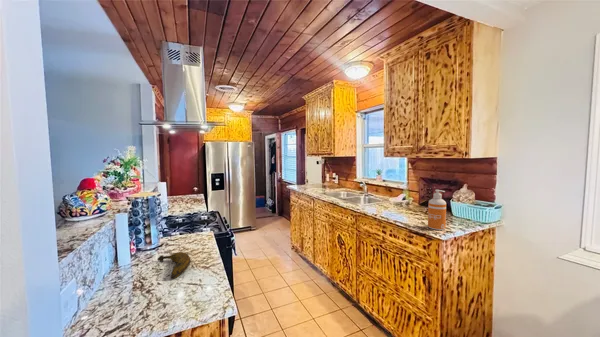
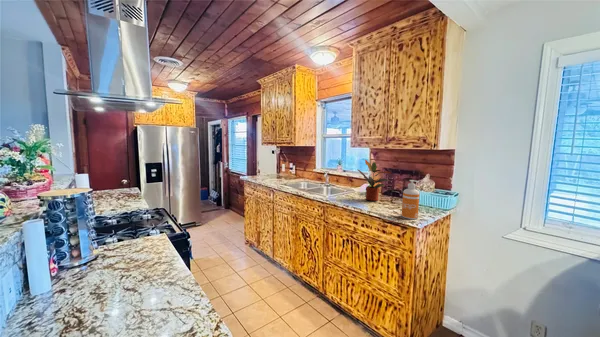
potted plant: none [389,169,425,211] -> present [358,160,390,201]
banana: present [157,252,190,279] -> none [96,266,148,306]

